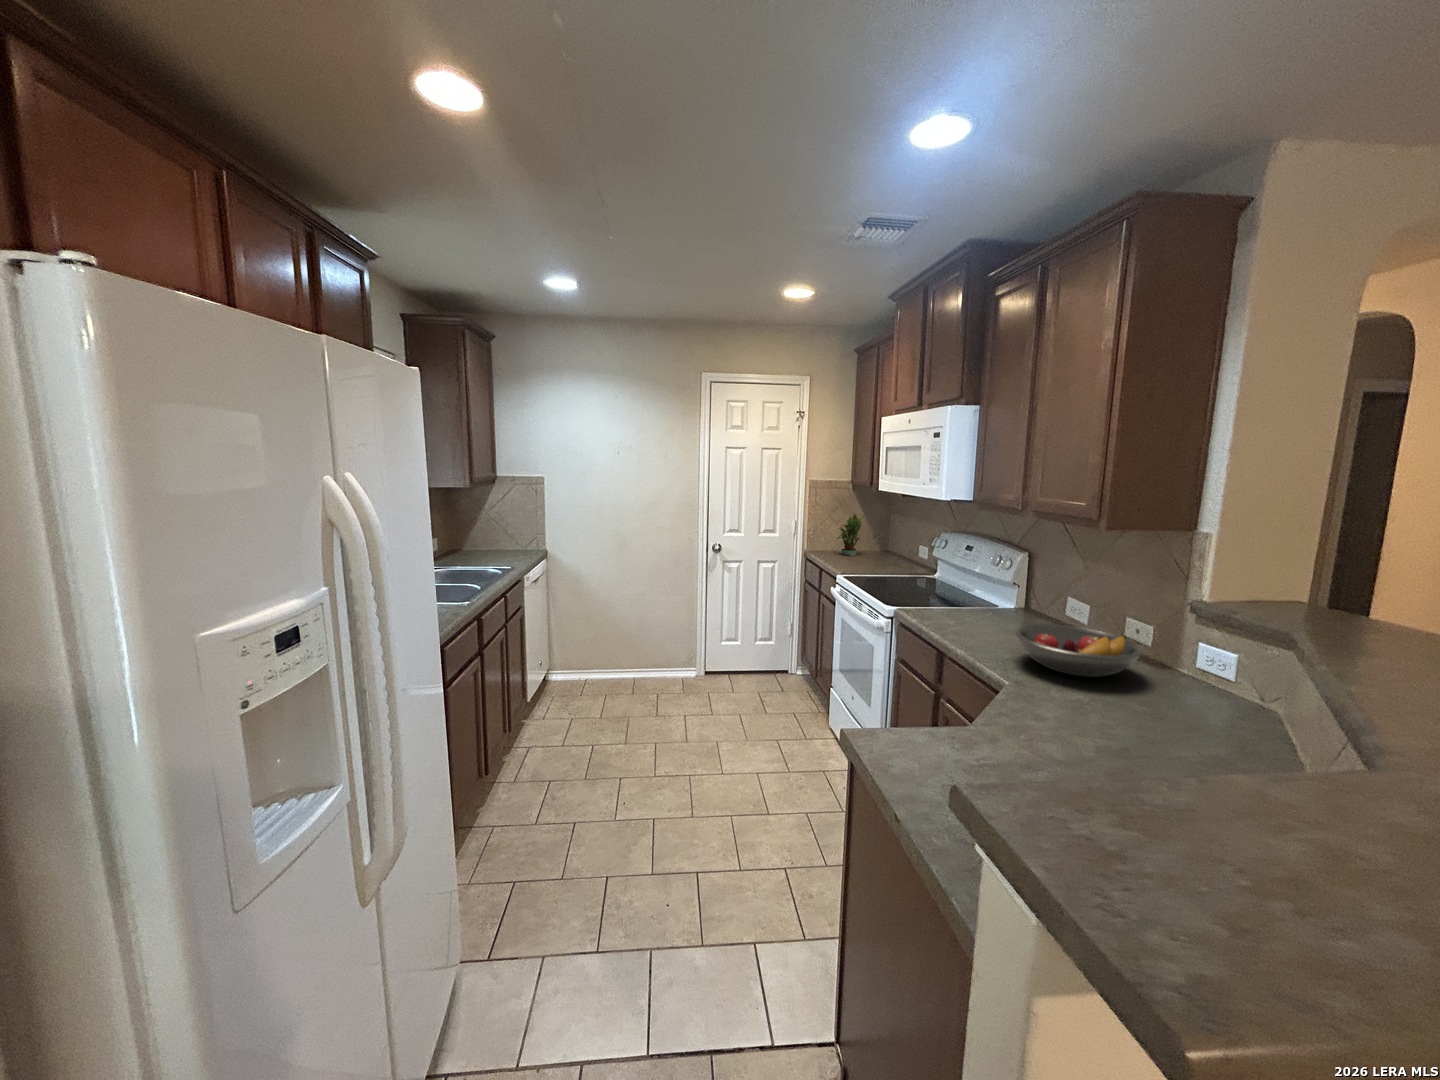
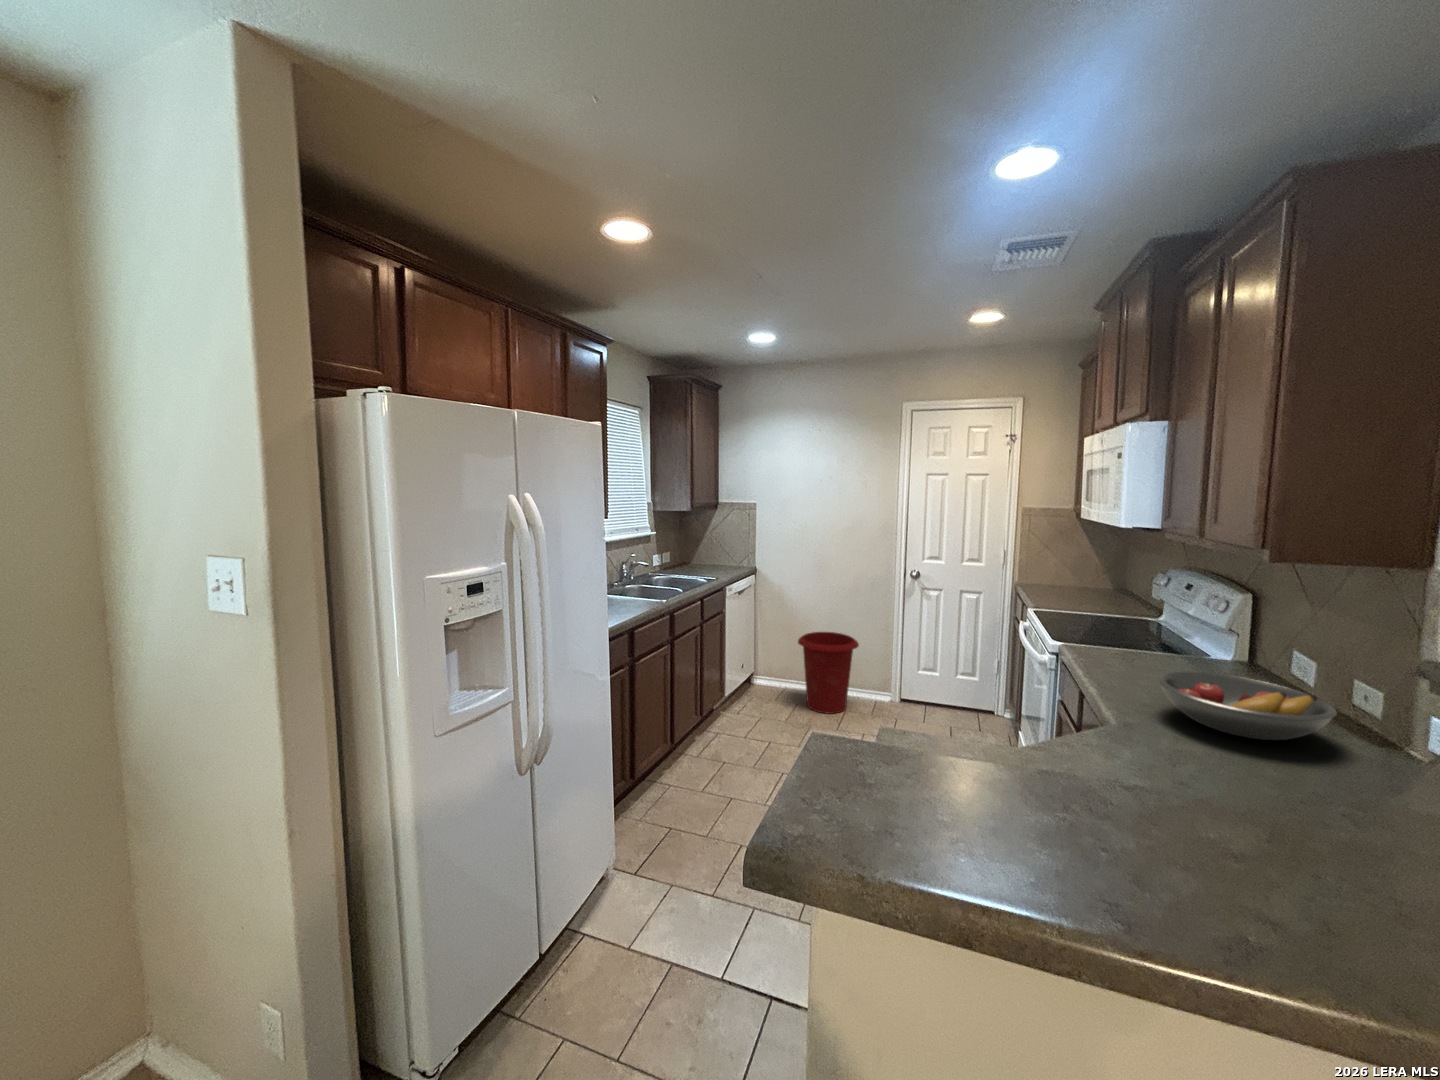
potted plant: present [837,514,864,556] -> none [1050,544,1088,592]
waste bin: none [605,614,669,700] -> present [798,632,859,714]

